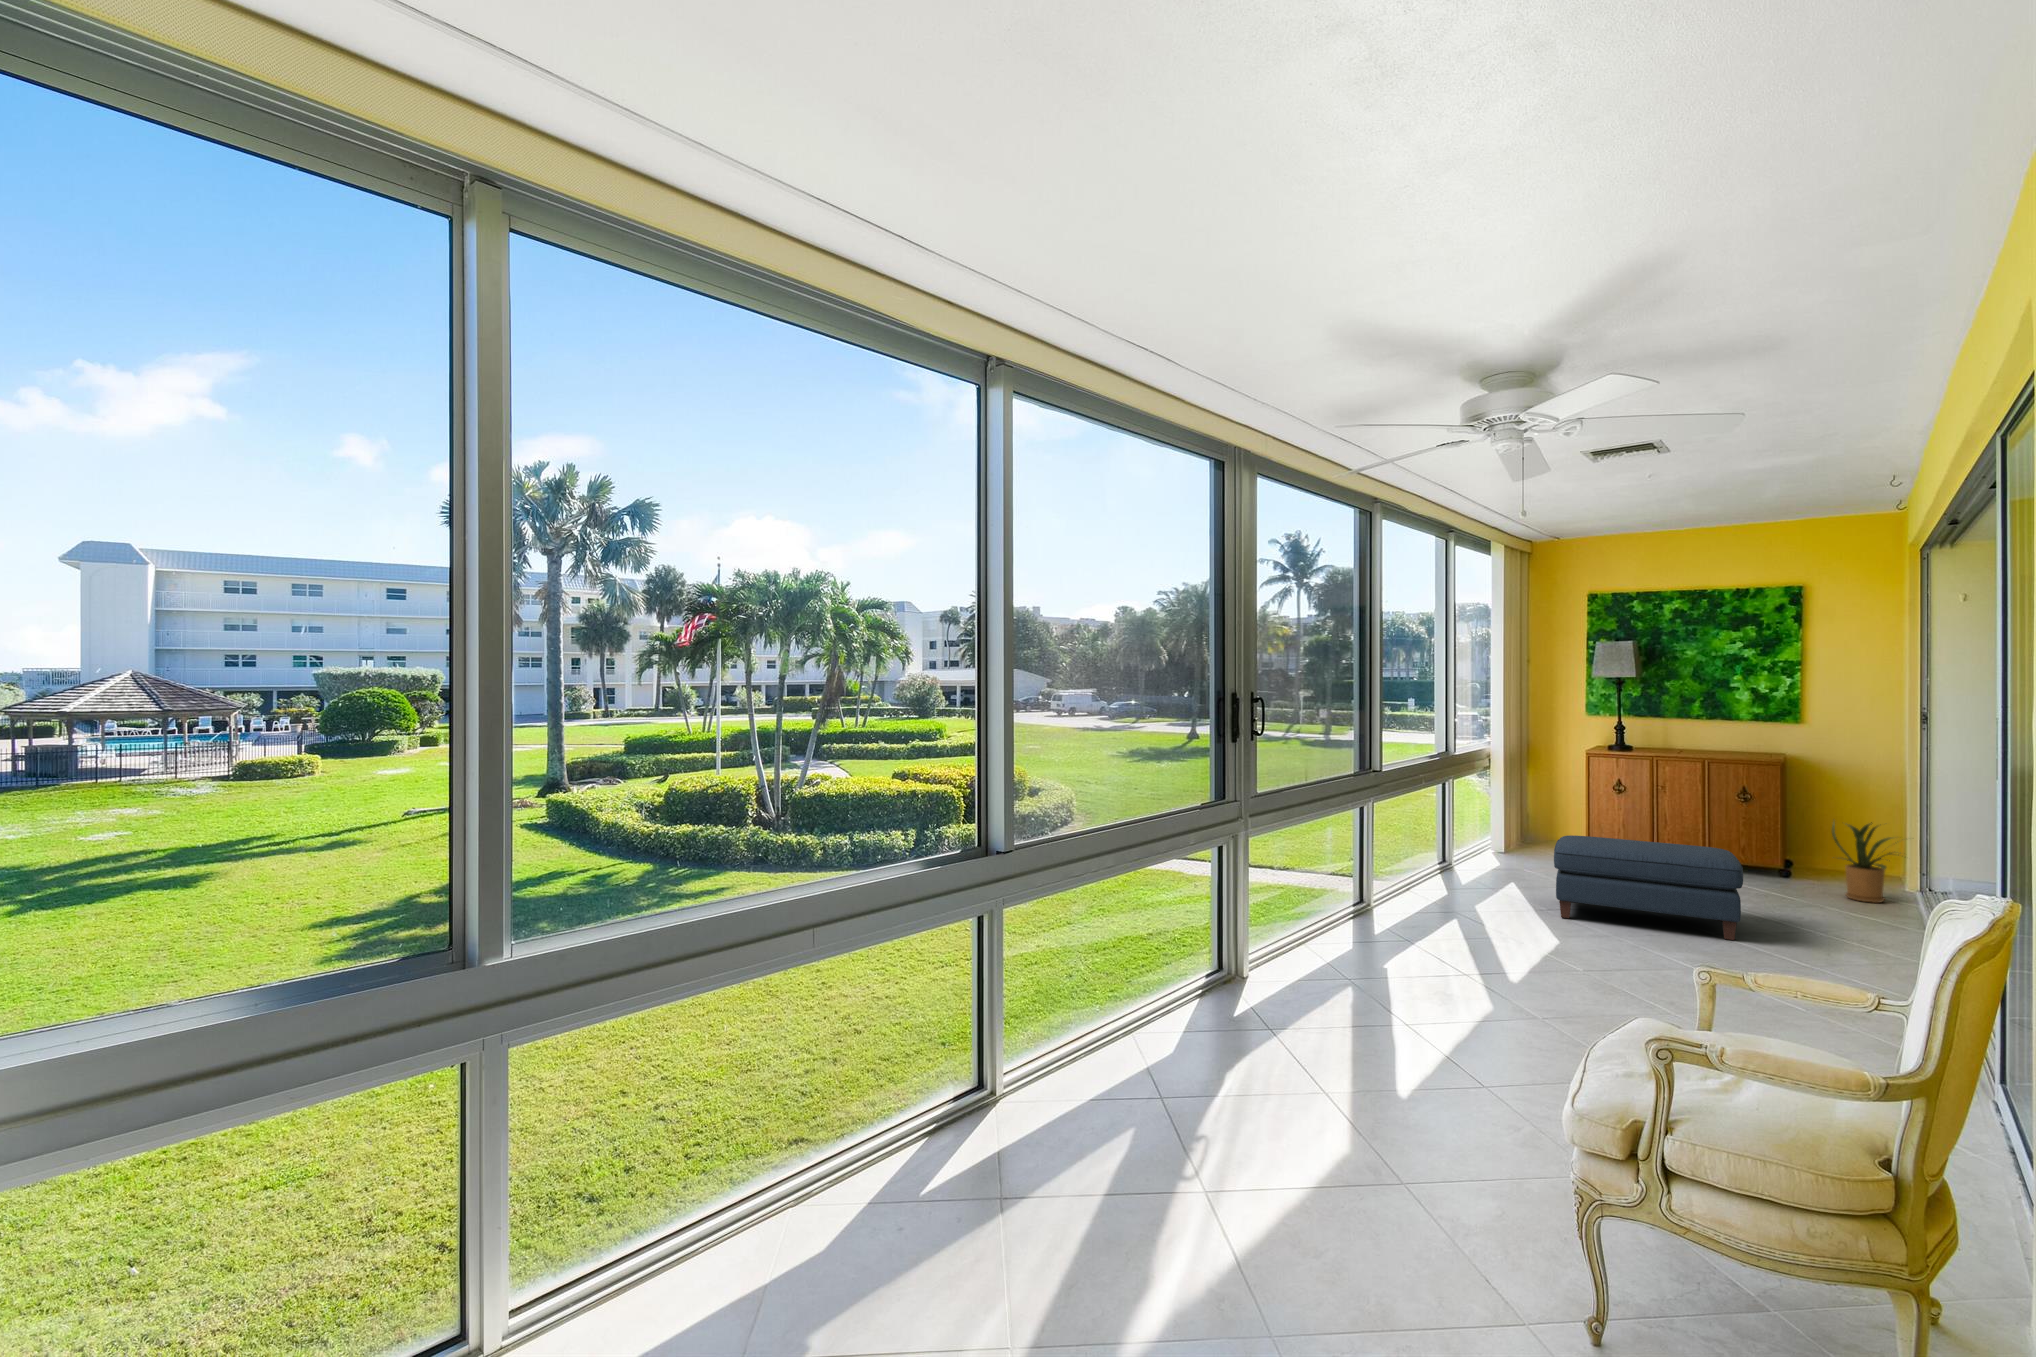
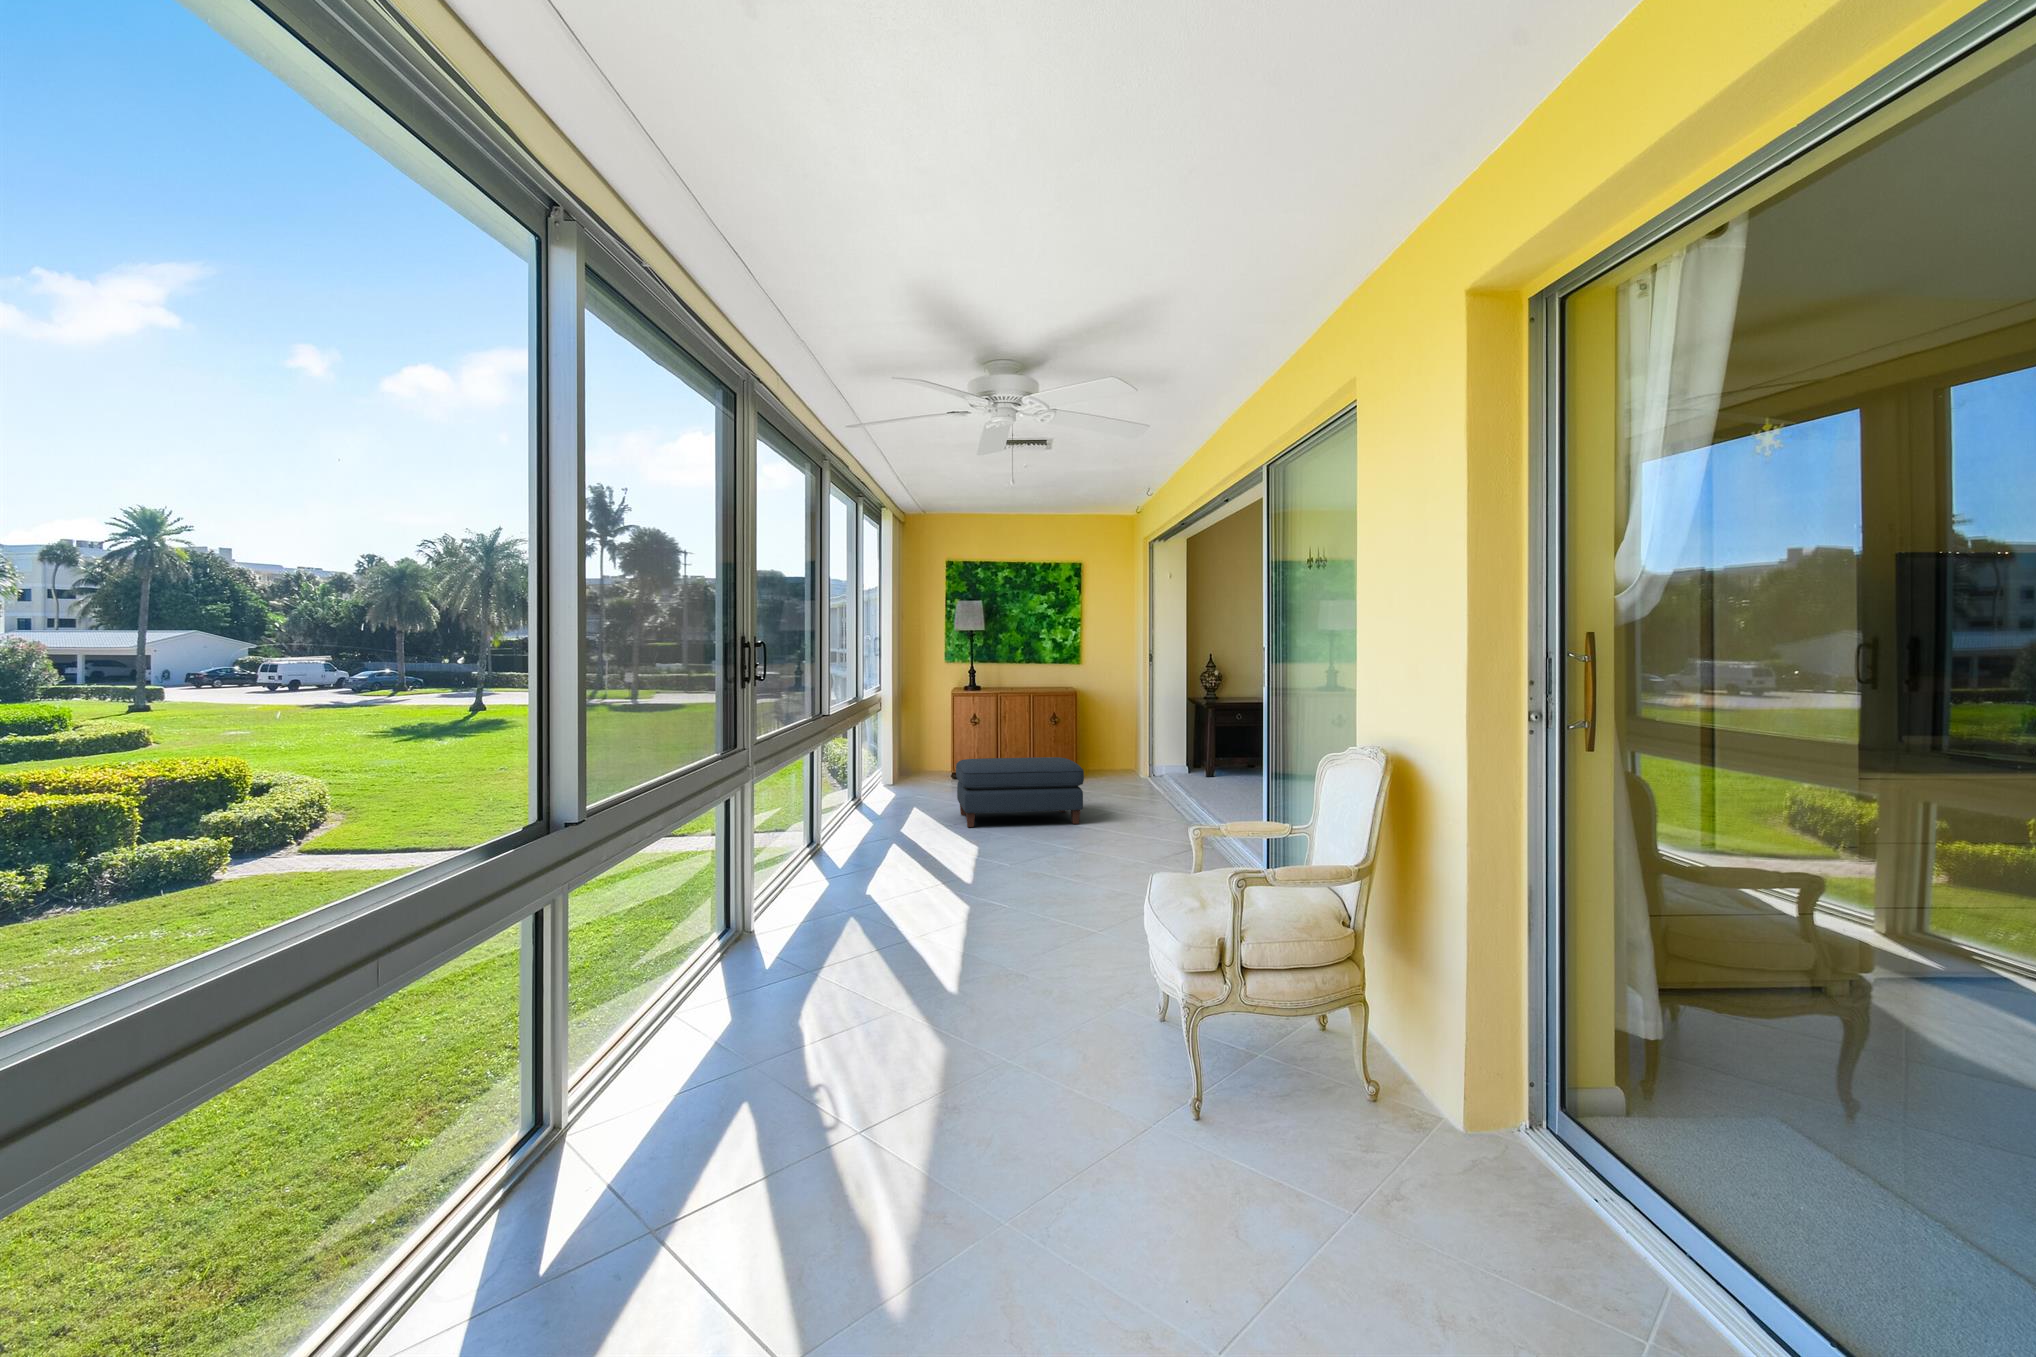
house plant: present [1832,822,1892,903] -> none [1102,730,1150,787]

